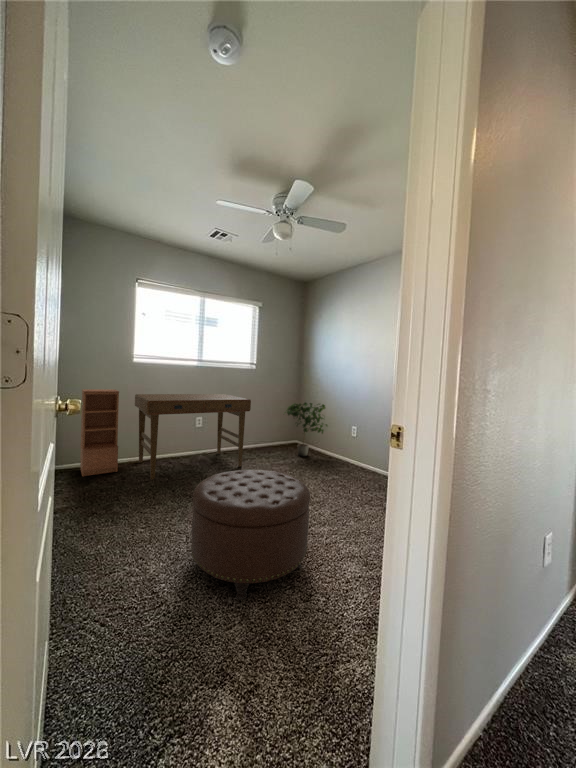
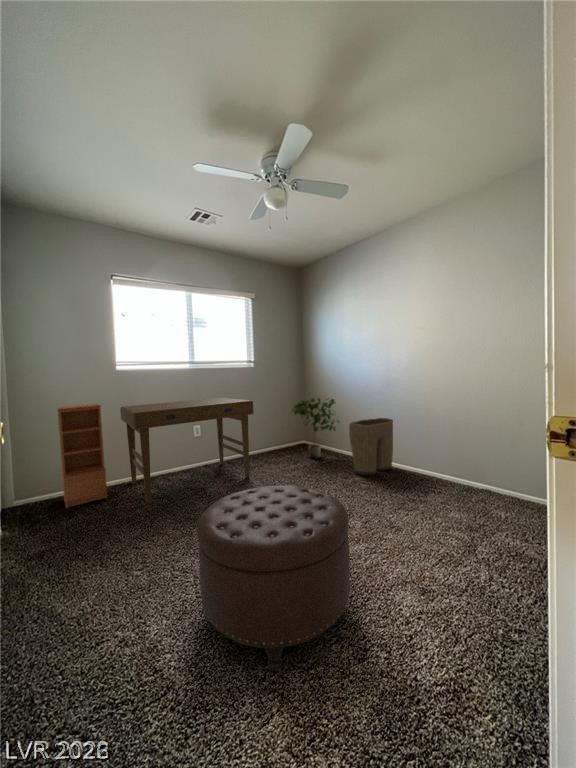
laundry basket: none [333,425,373,475] -> present [349,418,393,475]

